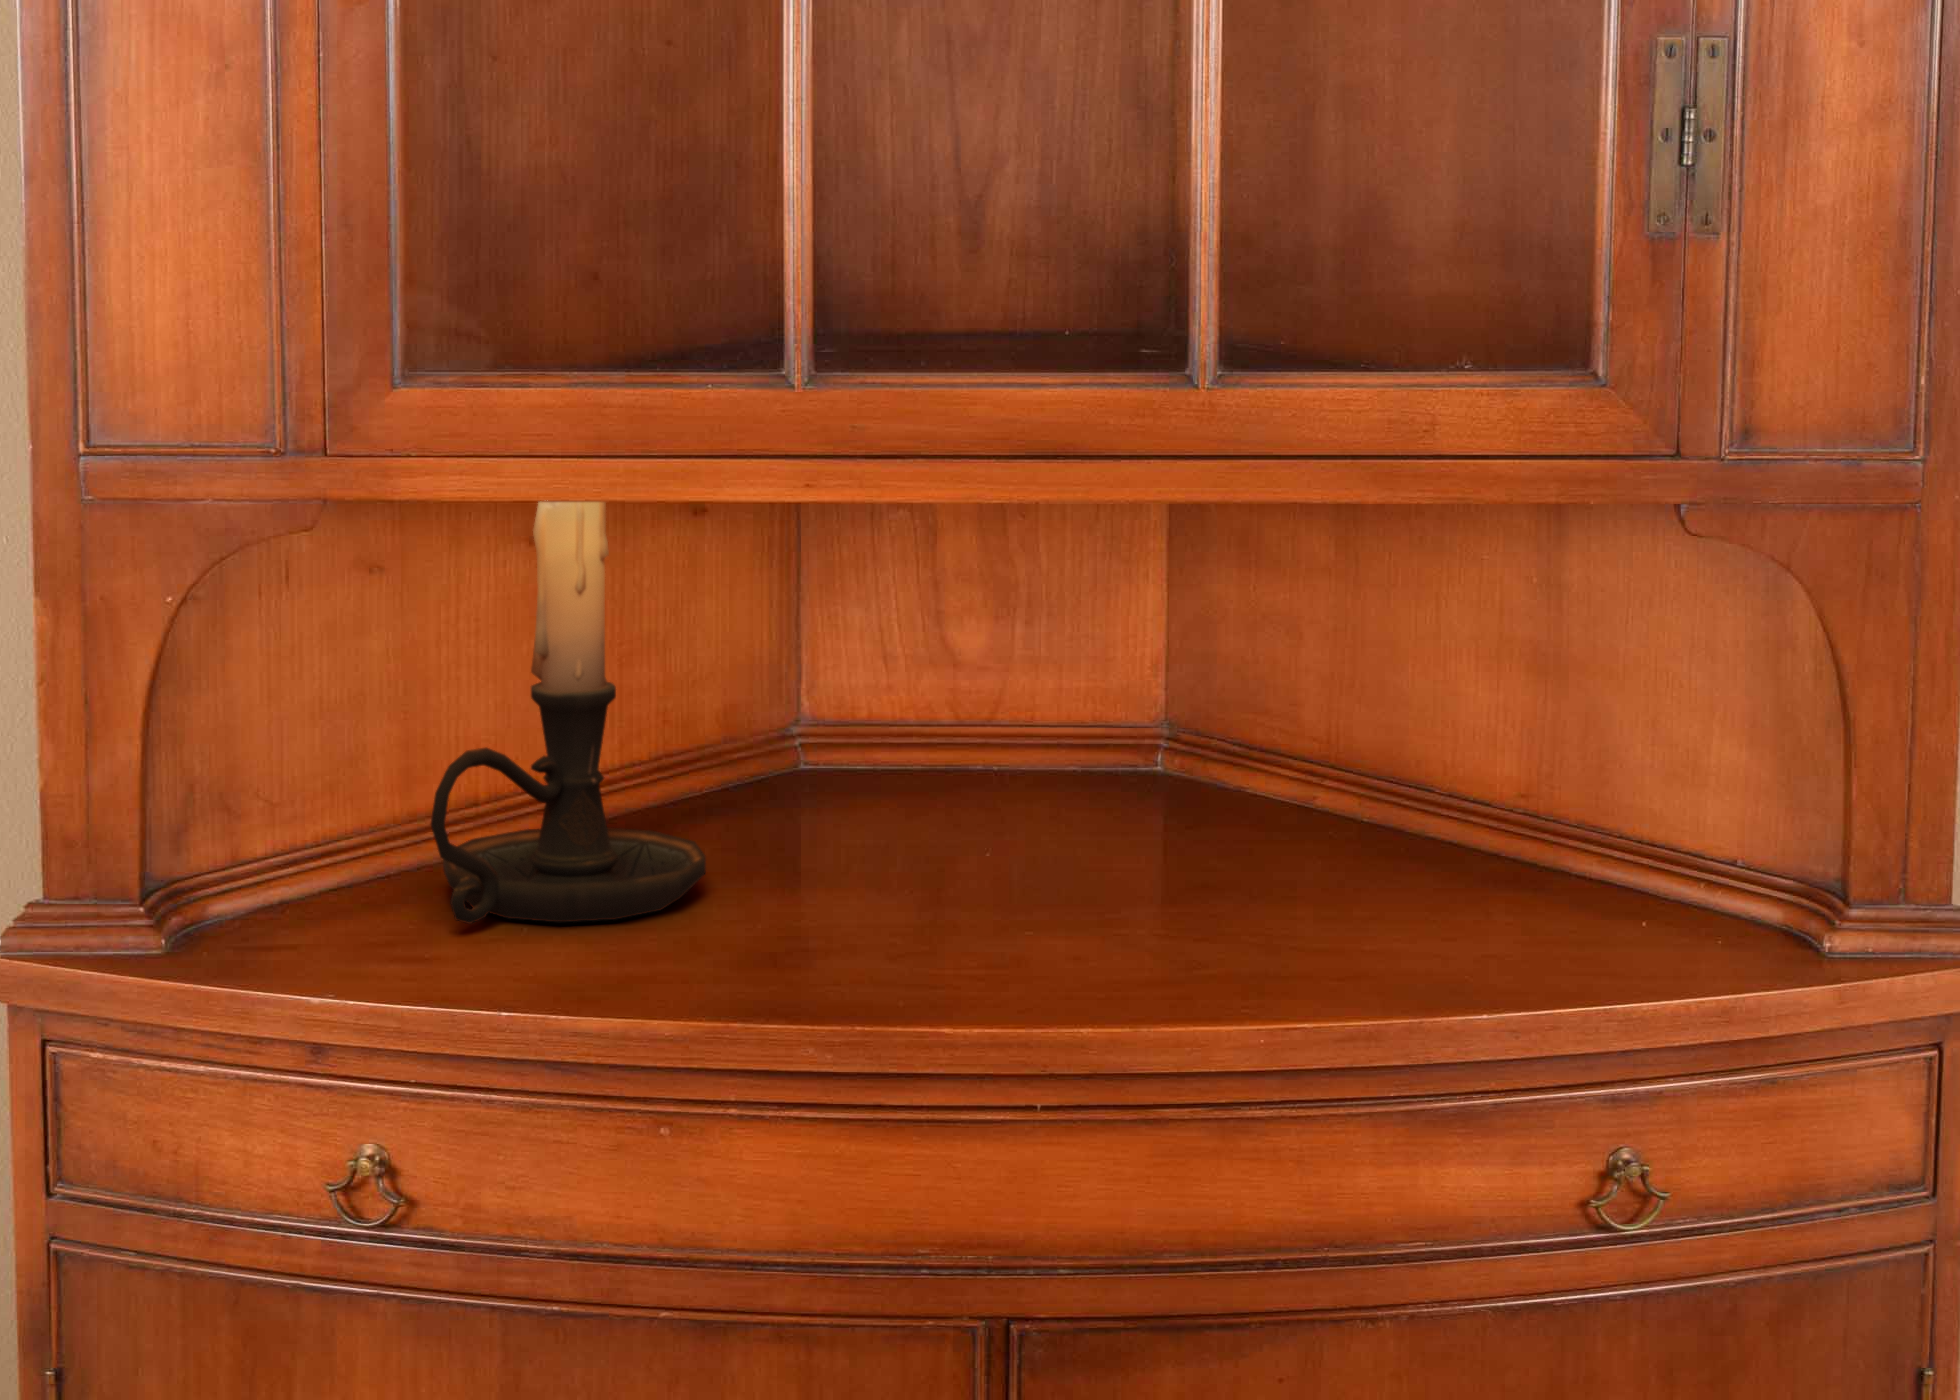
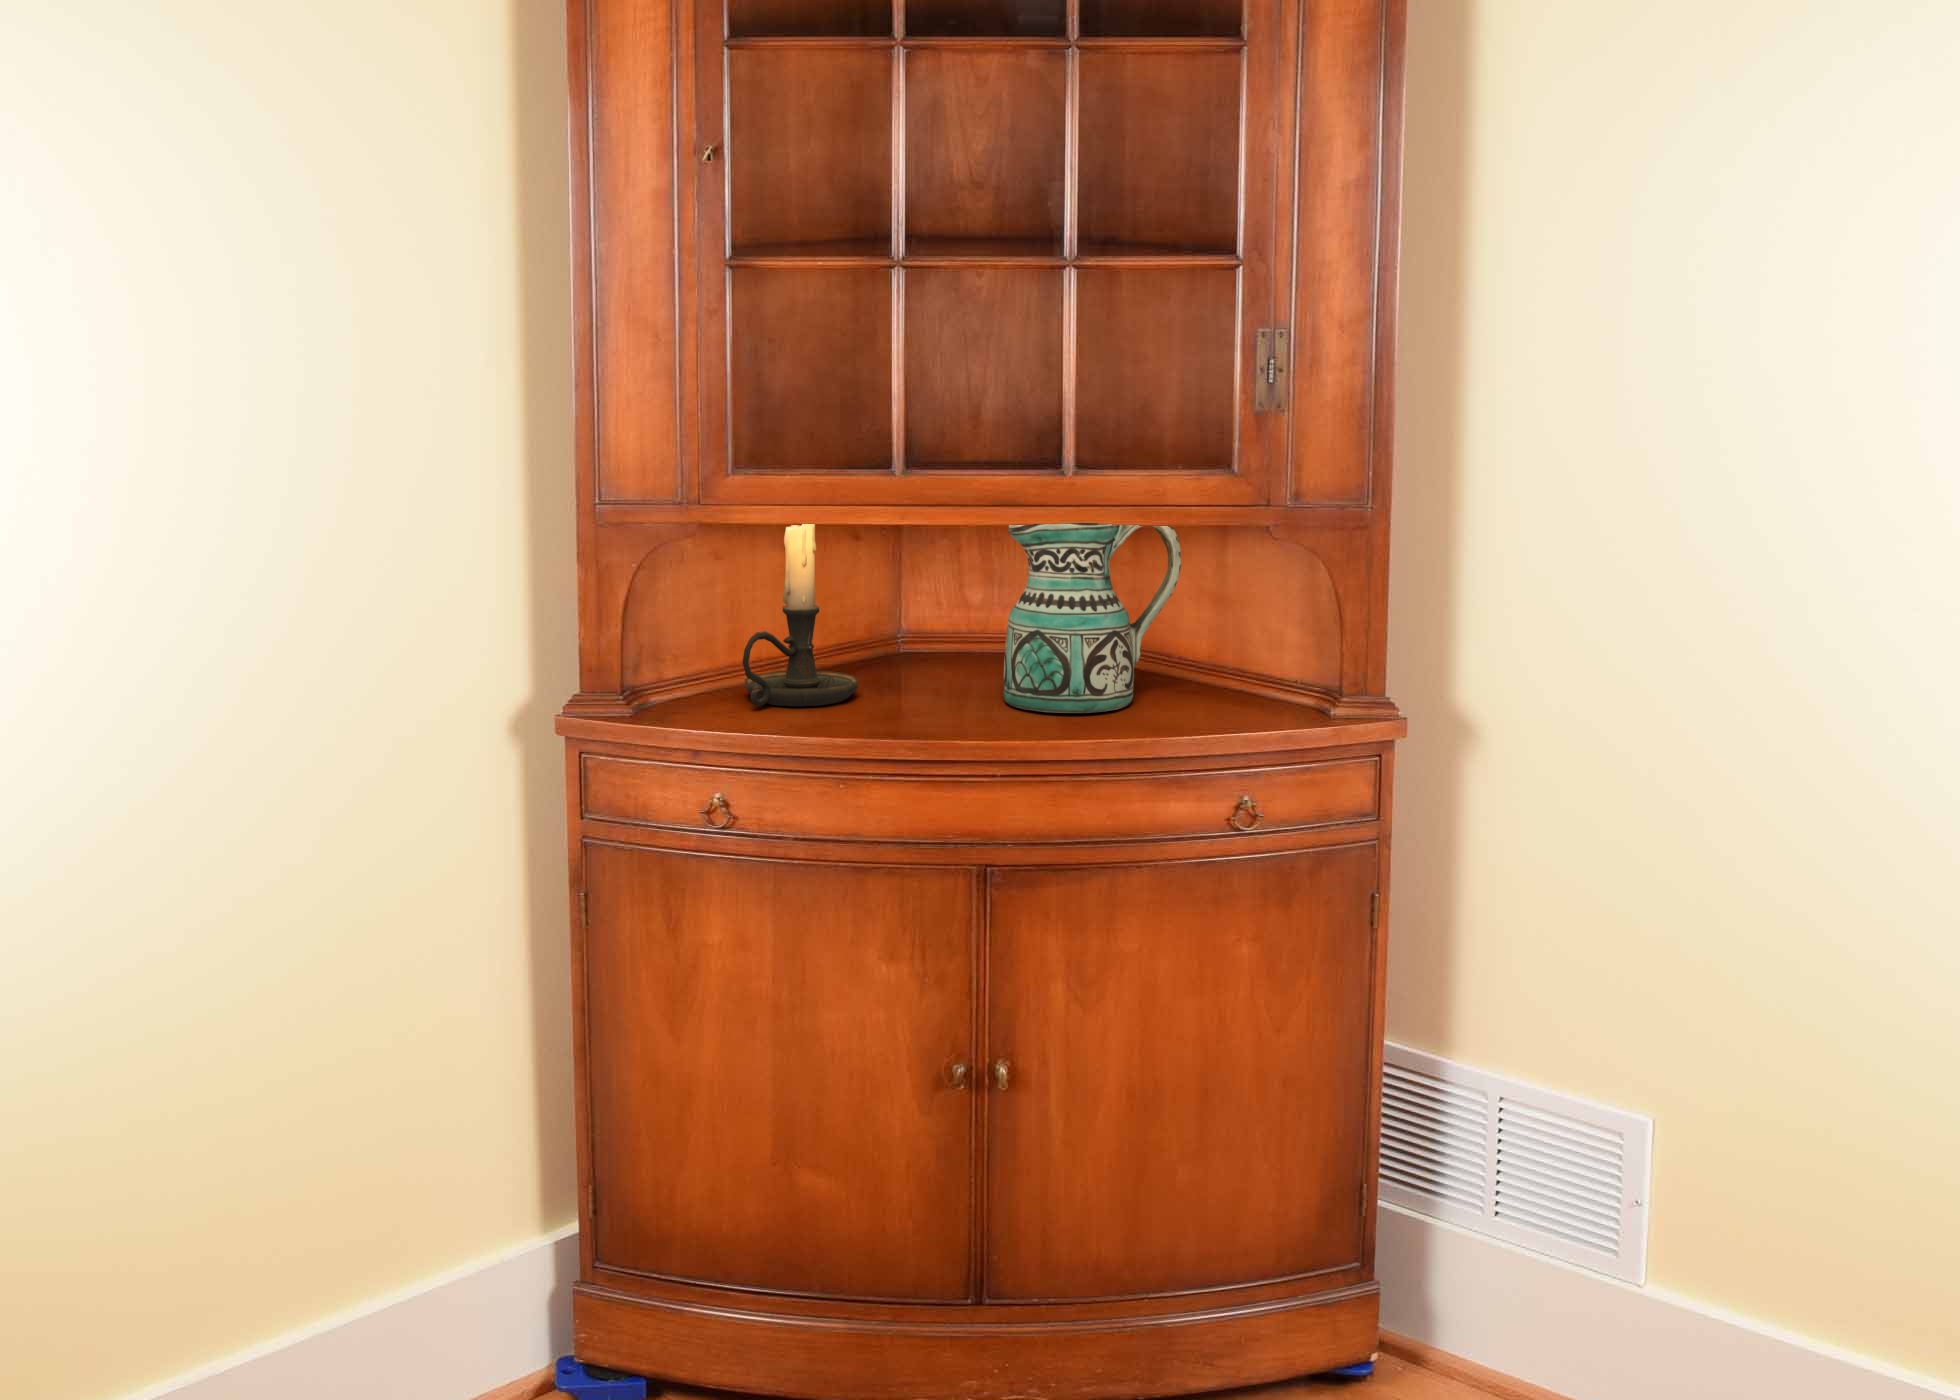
ceramic pitcher: none [1044,465,1456,942] -> present [1004,523,1181,713]

